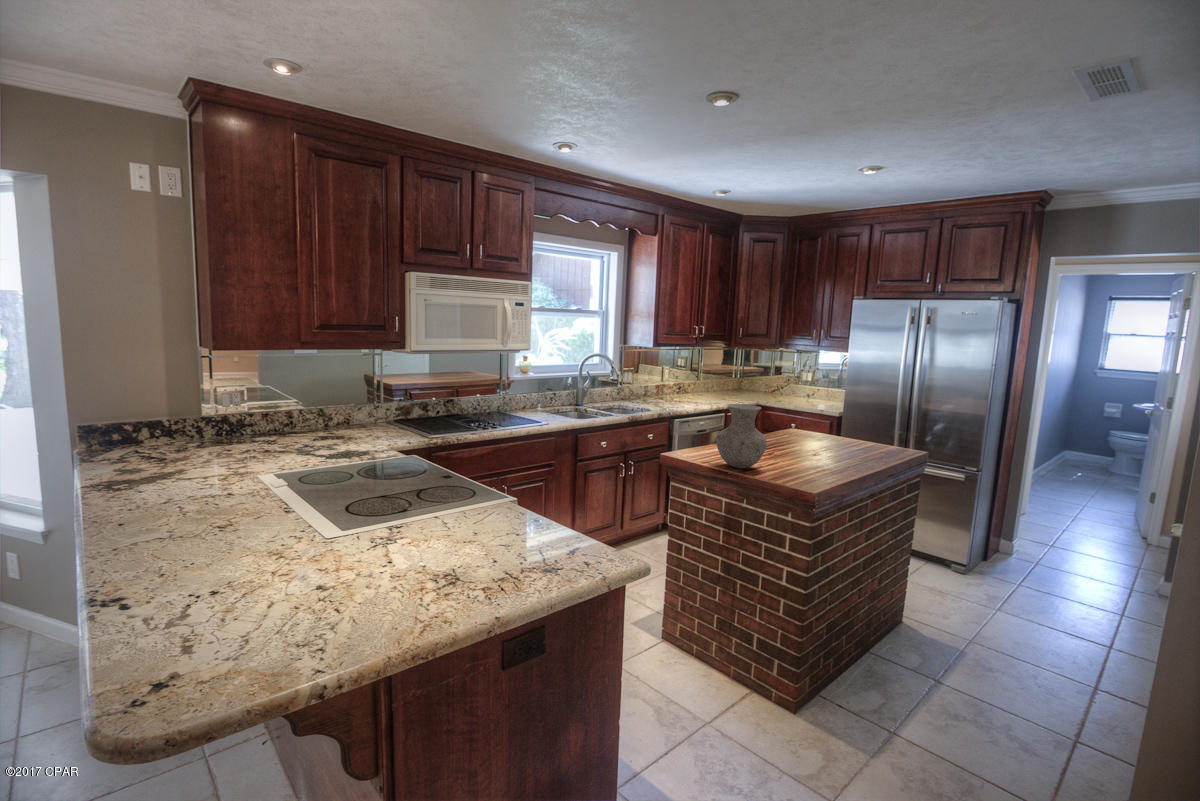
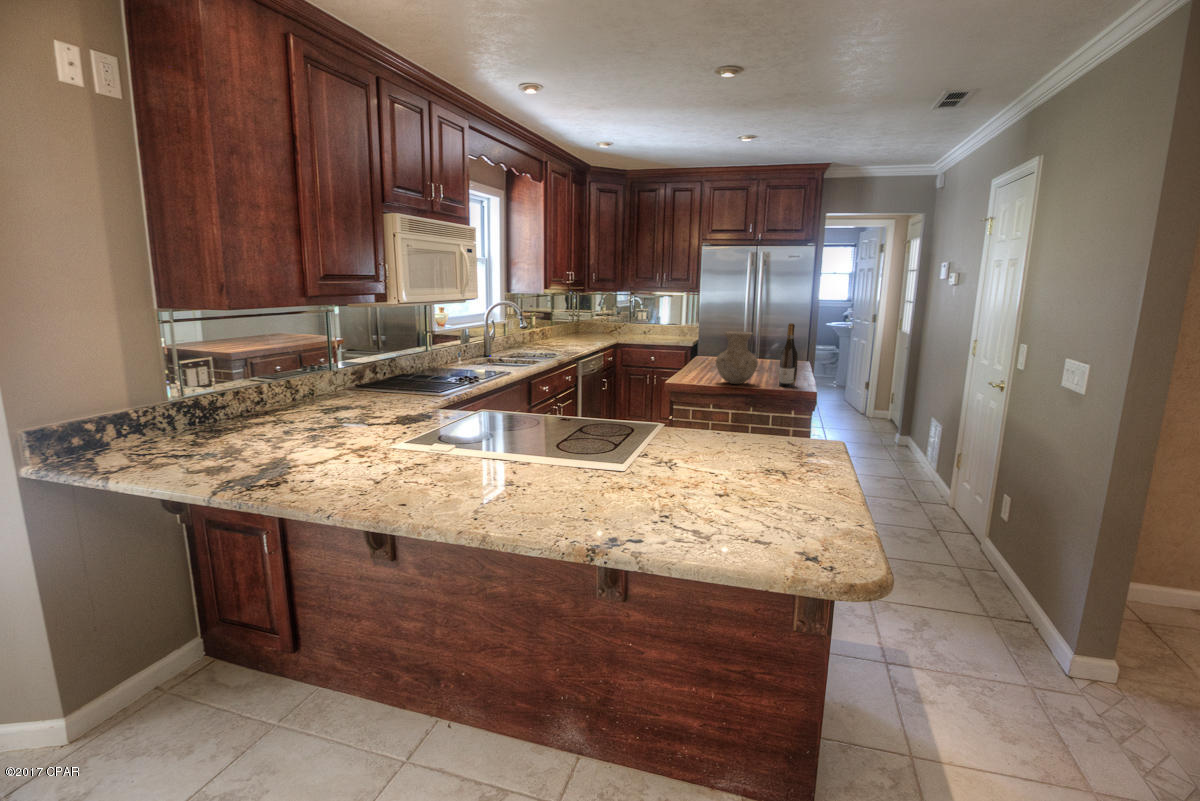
wine bottle: none [789,401,814,482] -> present [779,323,798,387]

